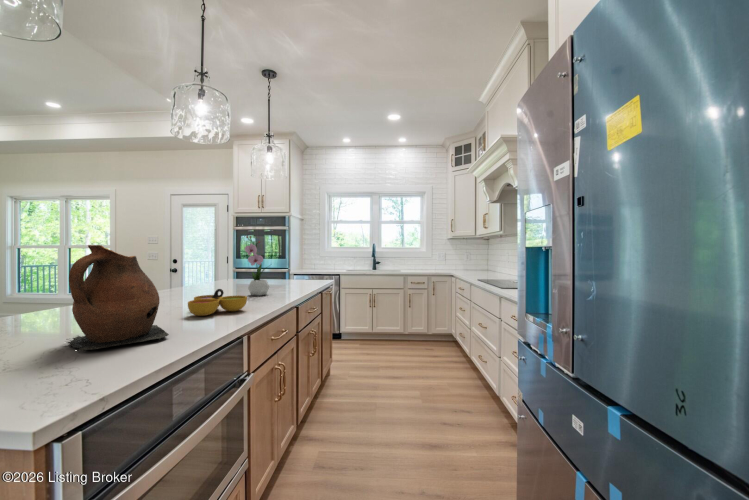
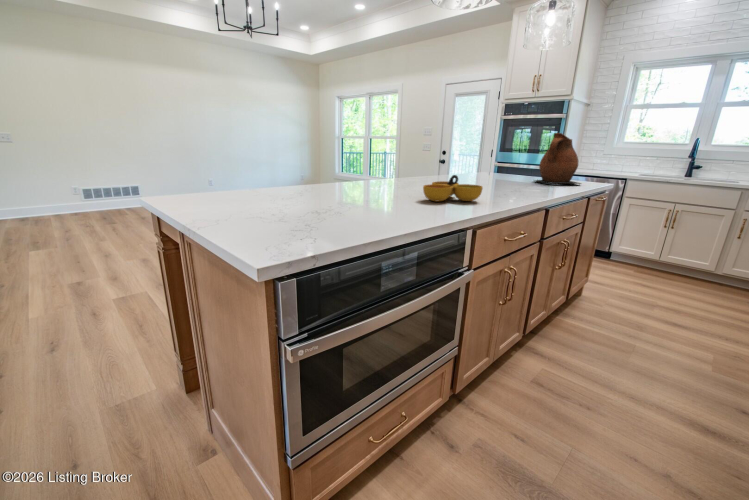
flower arrangement: present [245,236,269,296] -> none [492,116,526,189]
ceramic pitcher: present [67,245,169,350] -> present [535,133,581,184]

